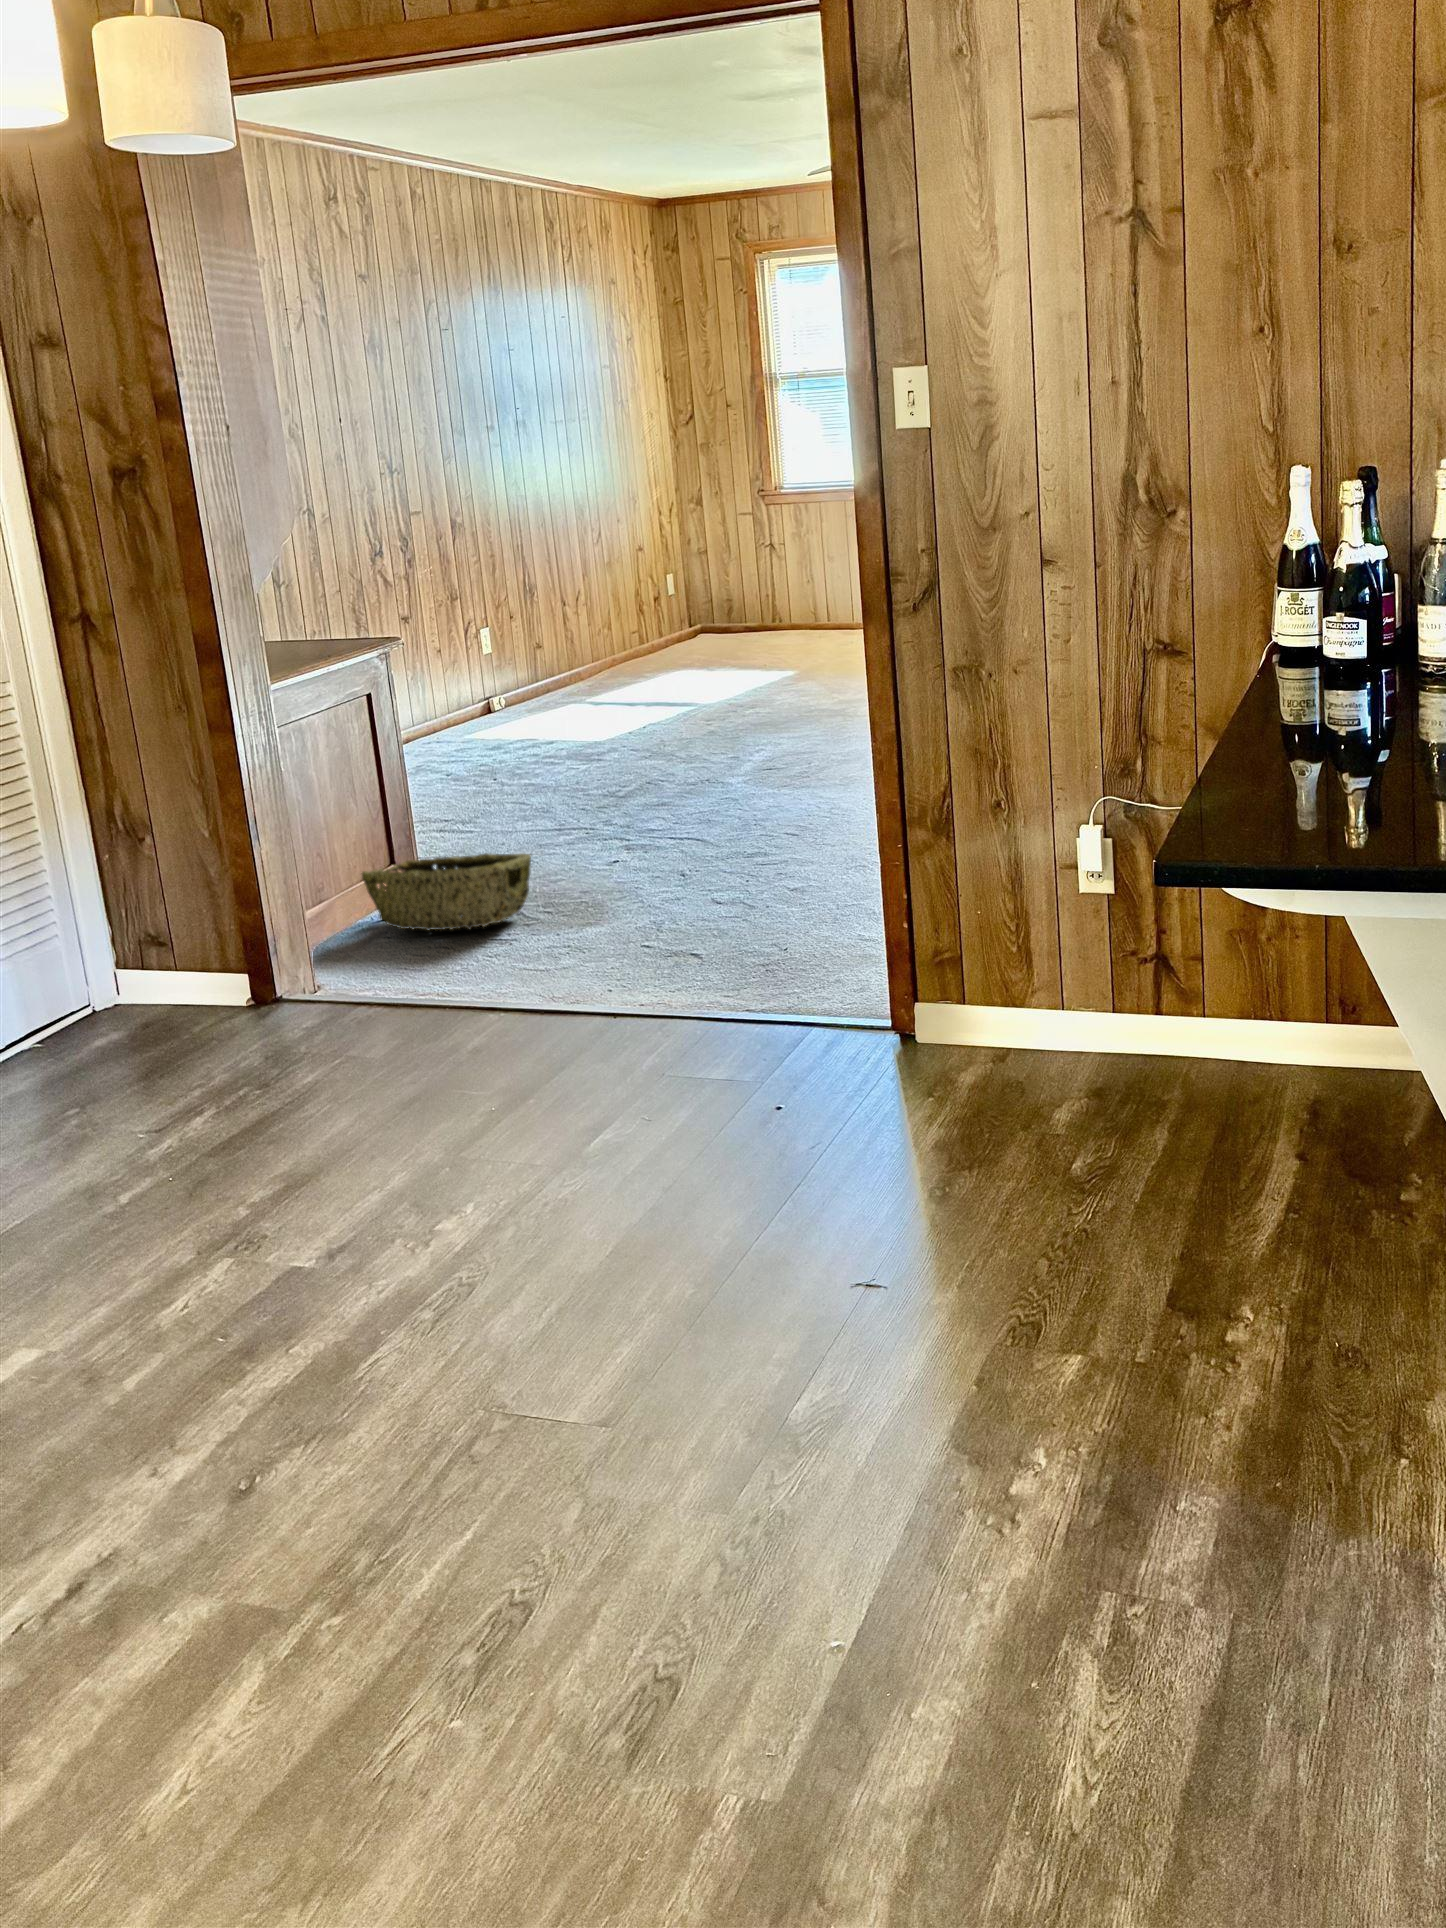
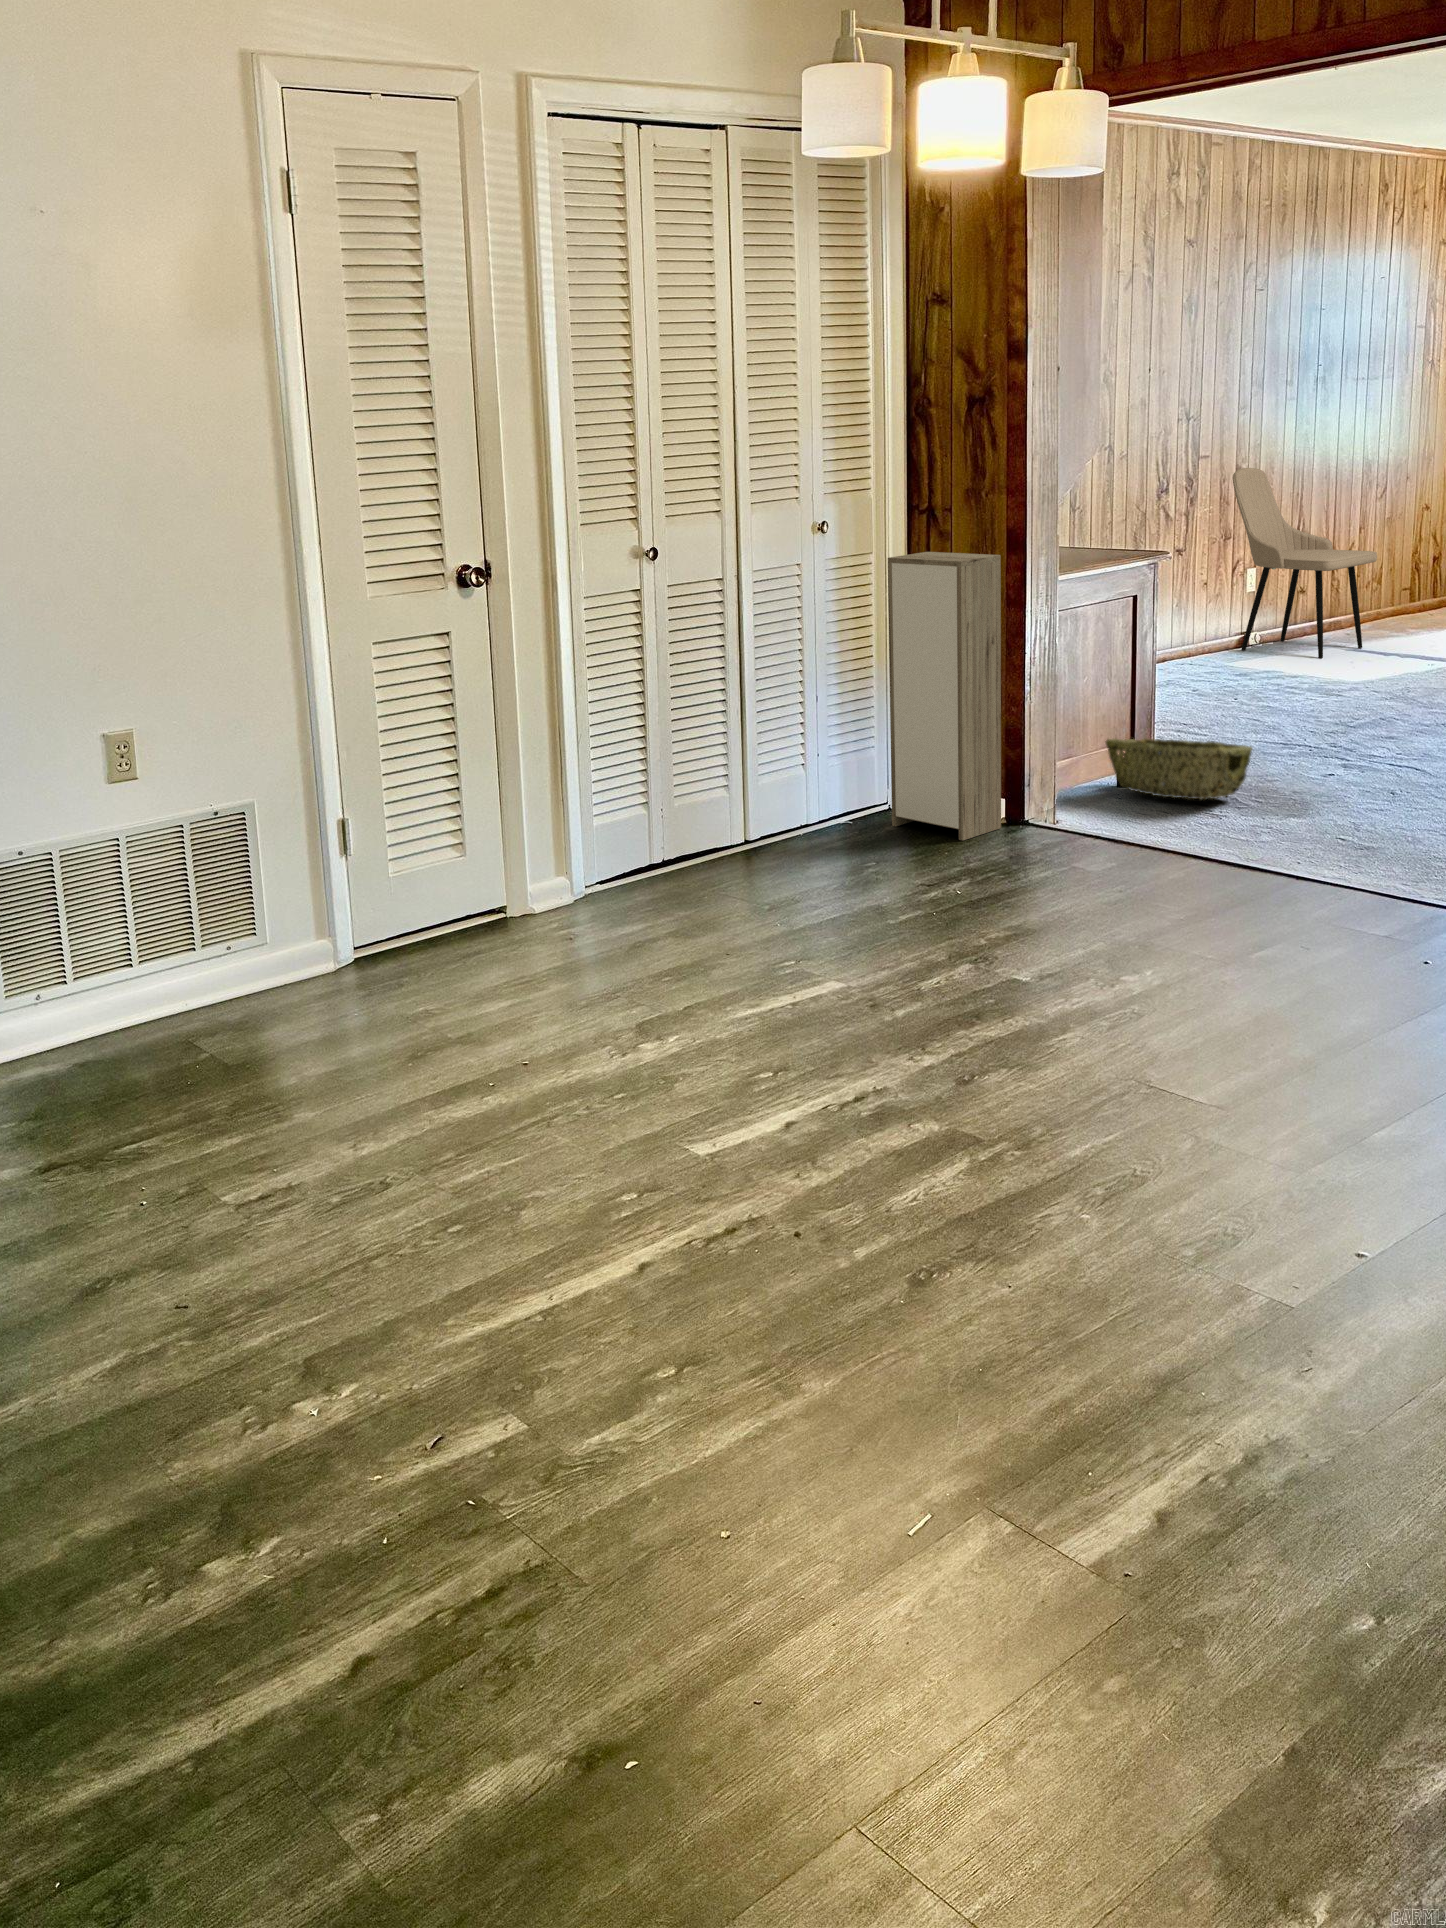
dining chair: none [449,521,609,720] -> present [1232,468,1377,658]
storage cabinet: none [27,670,246,1045] -> present [888,552,1001,840]

